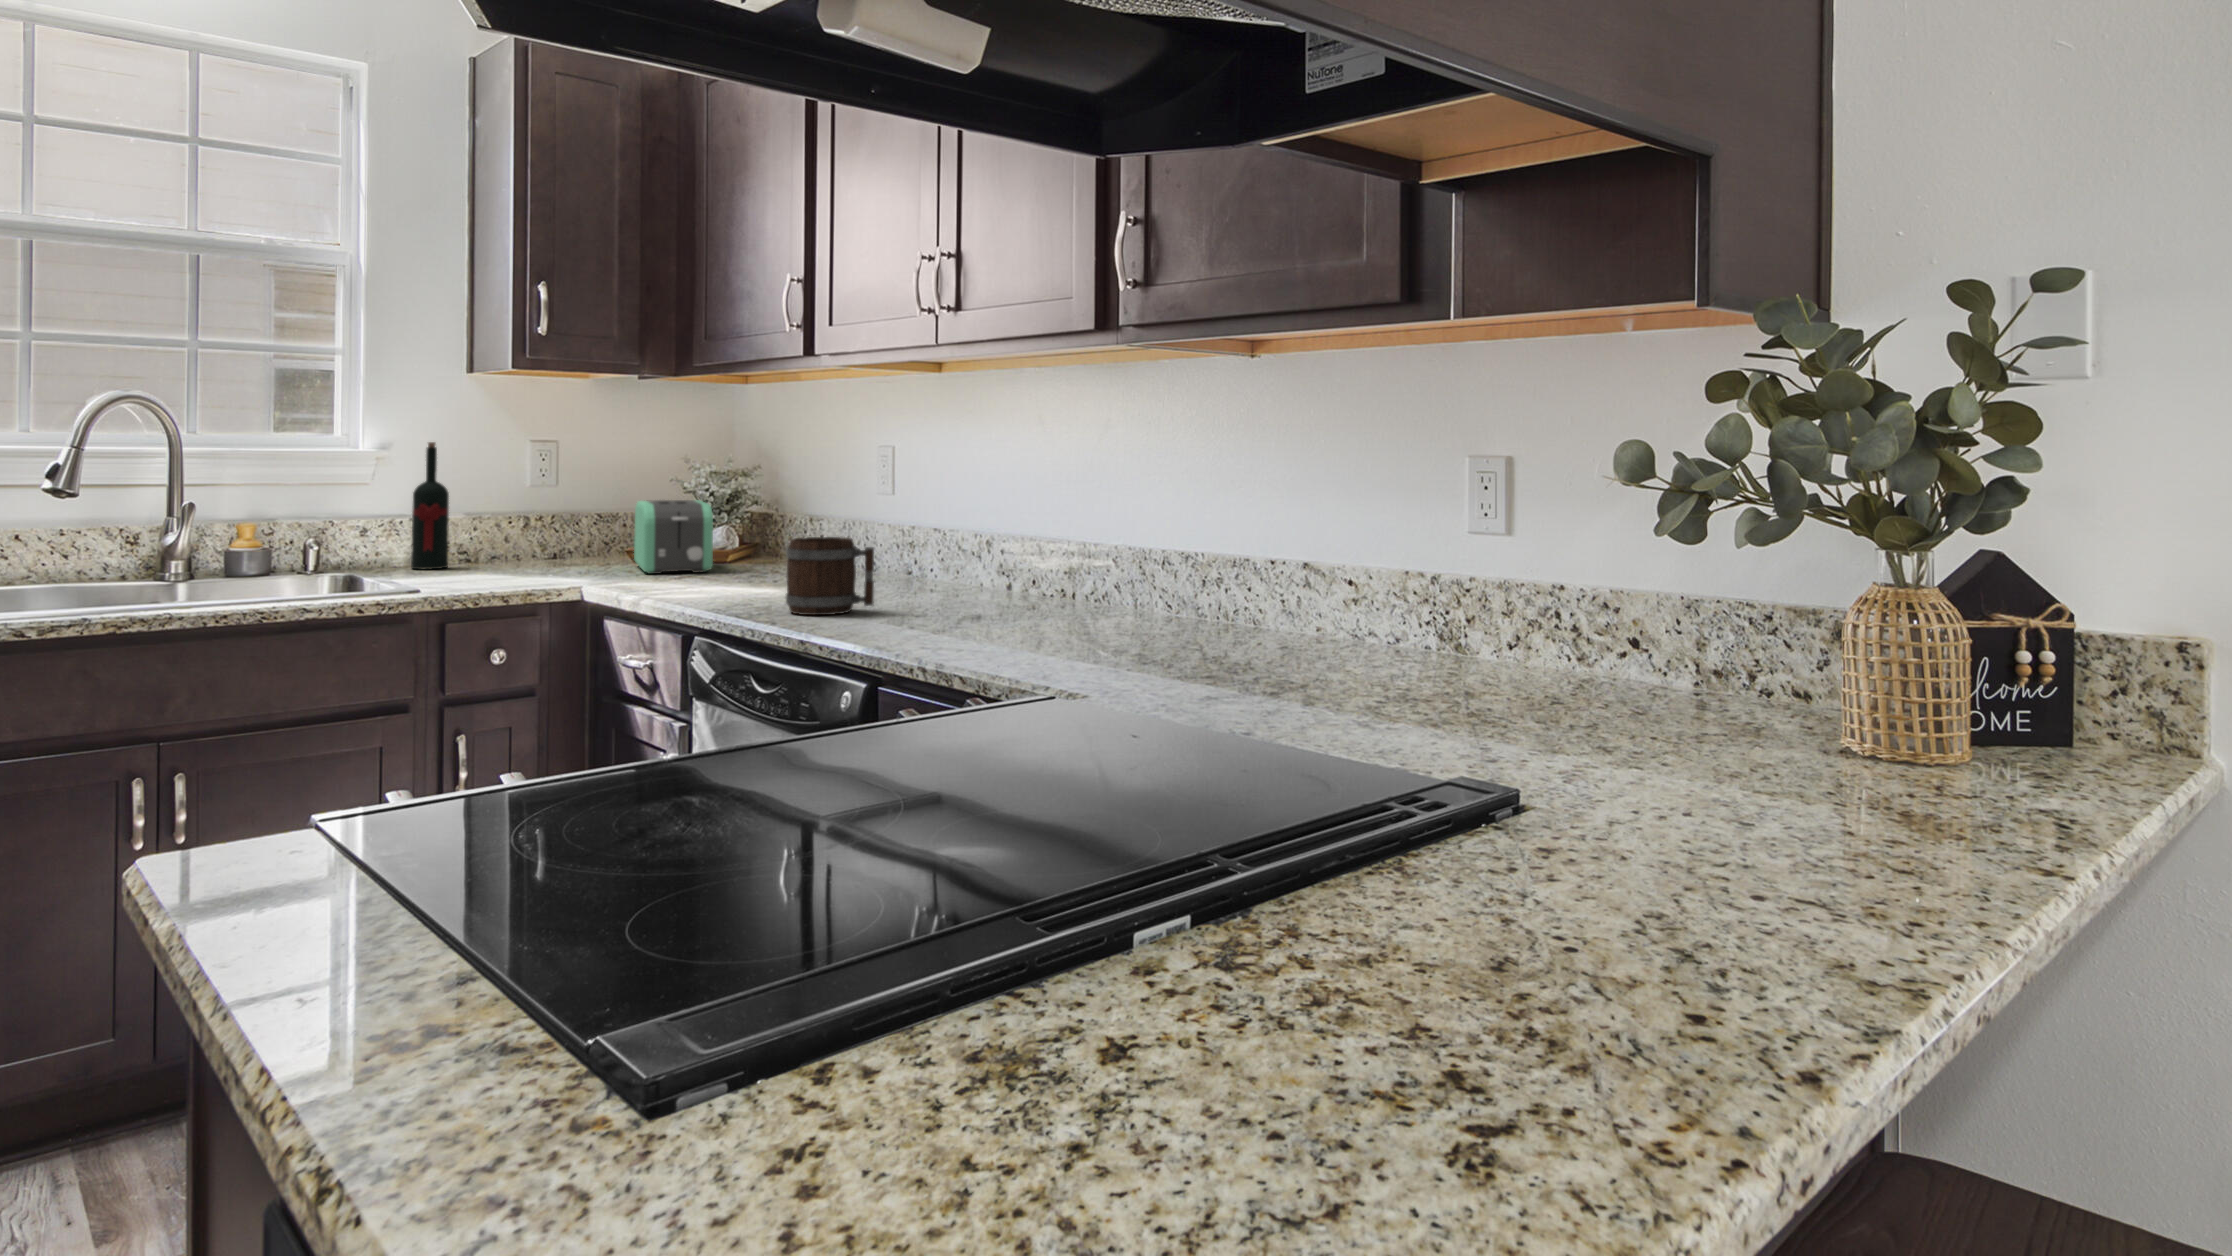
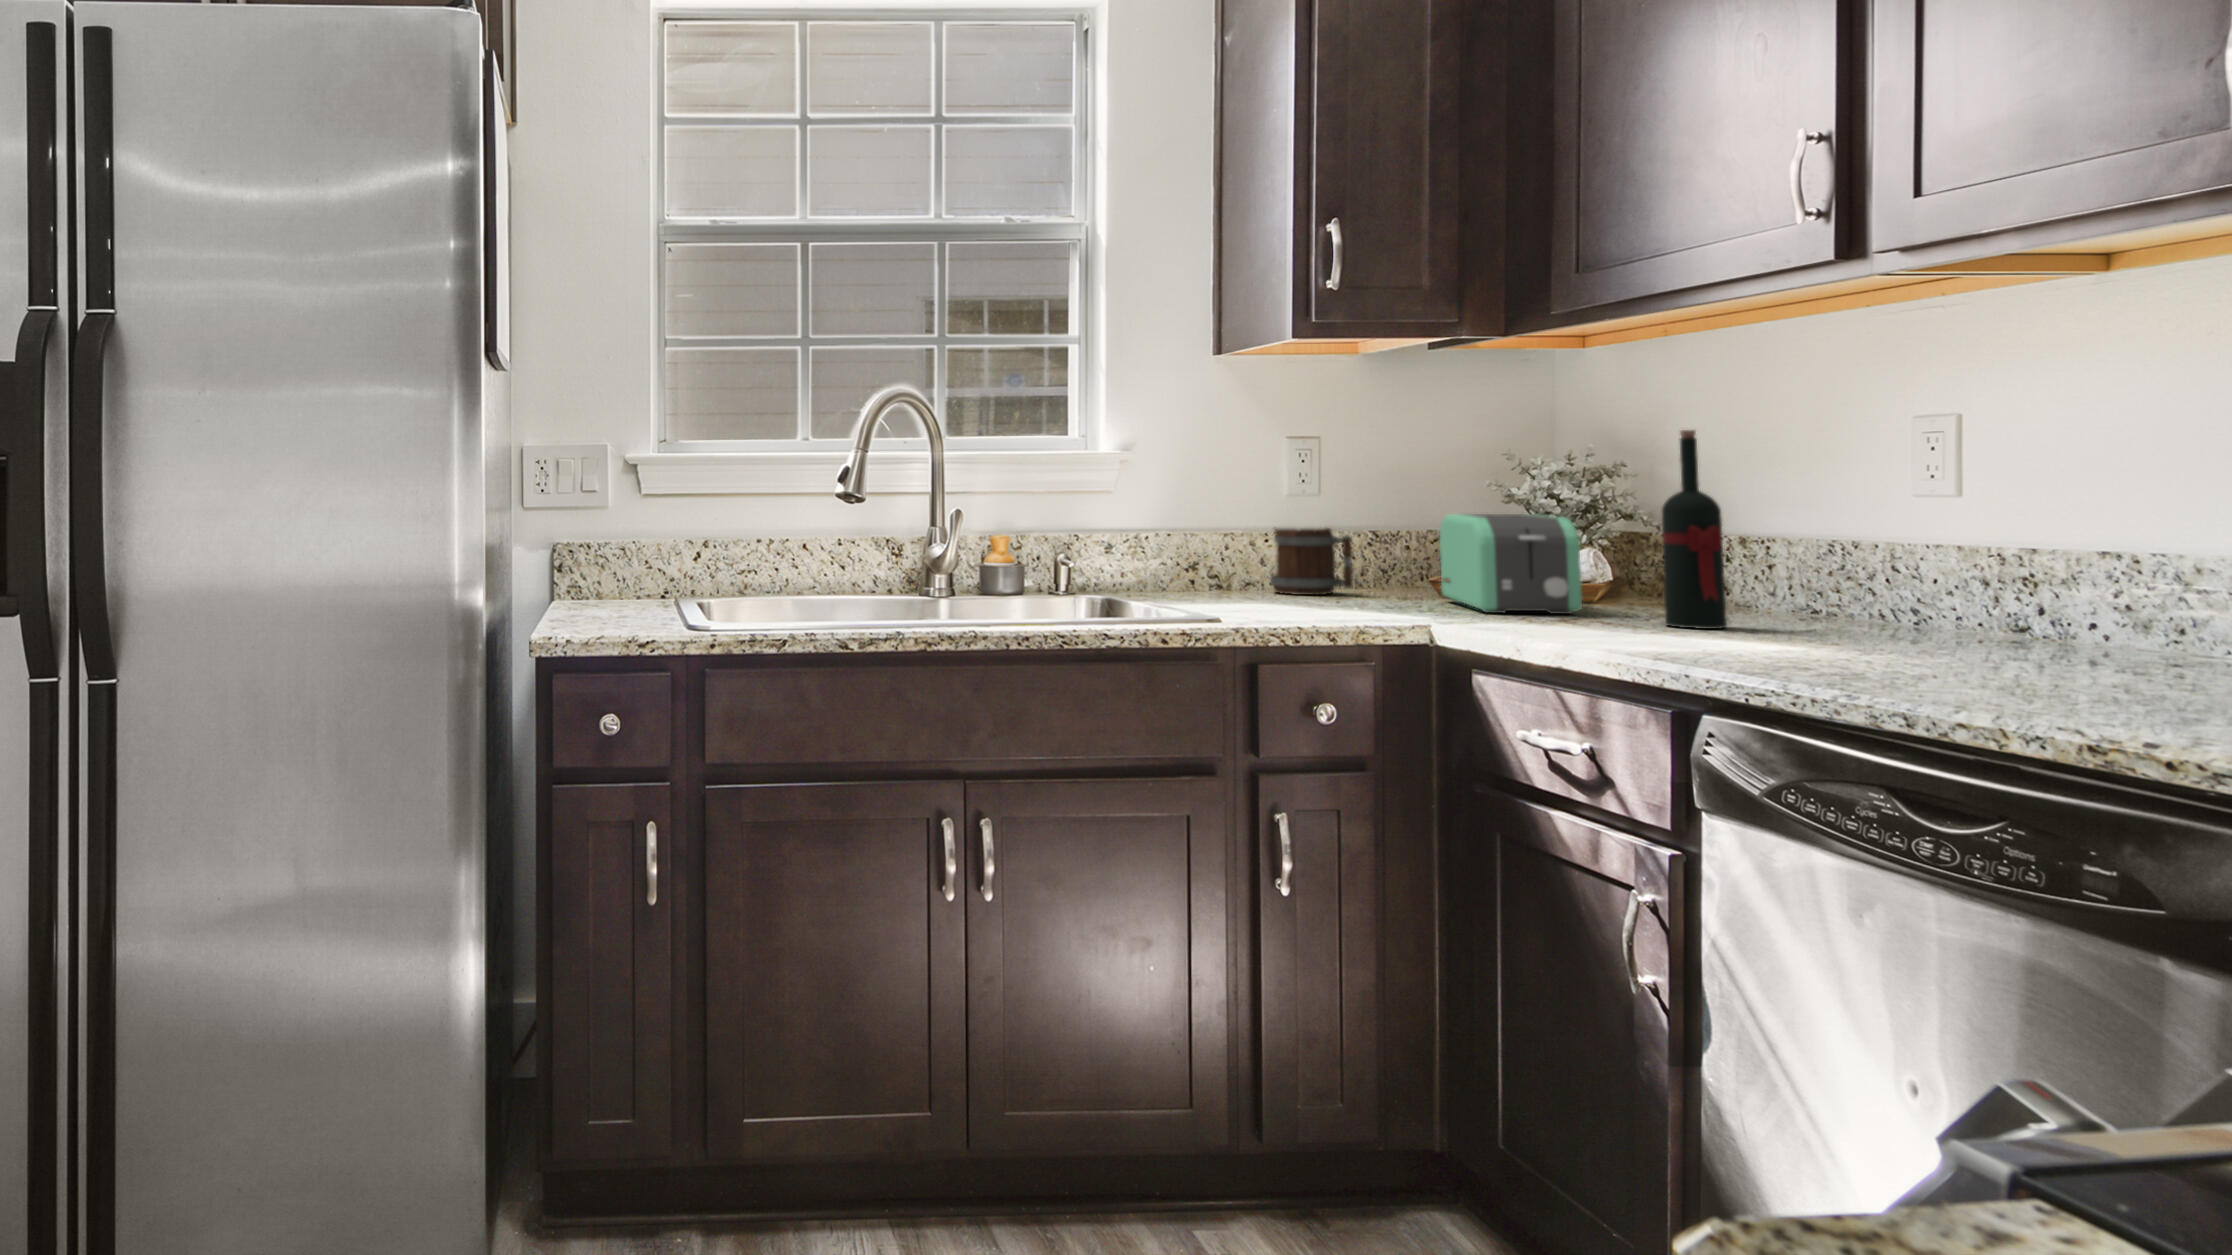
wine bottle: present [411,442,449,569] -> present [1662,430,1727,629]
mug: present [786,537,874,615] -> present [1270,528,1353,595]

